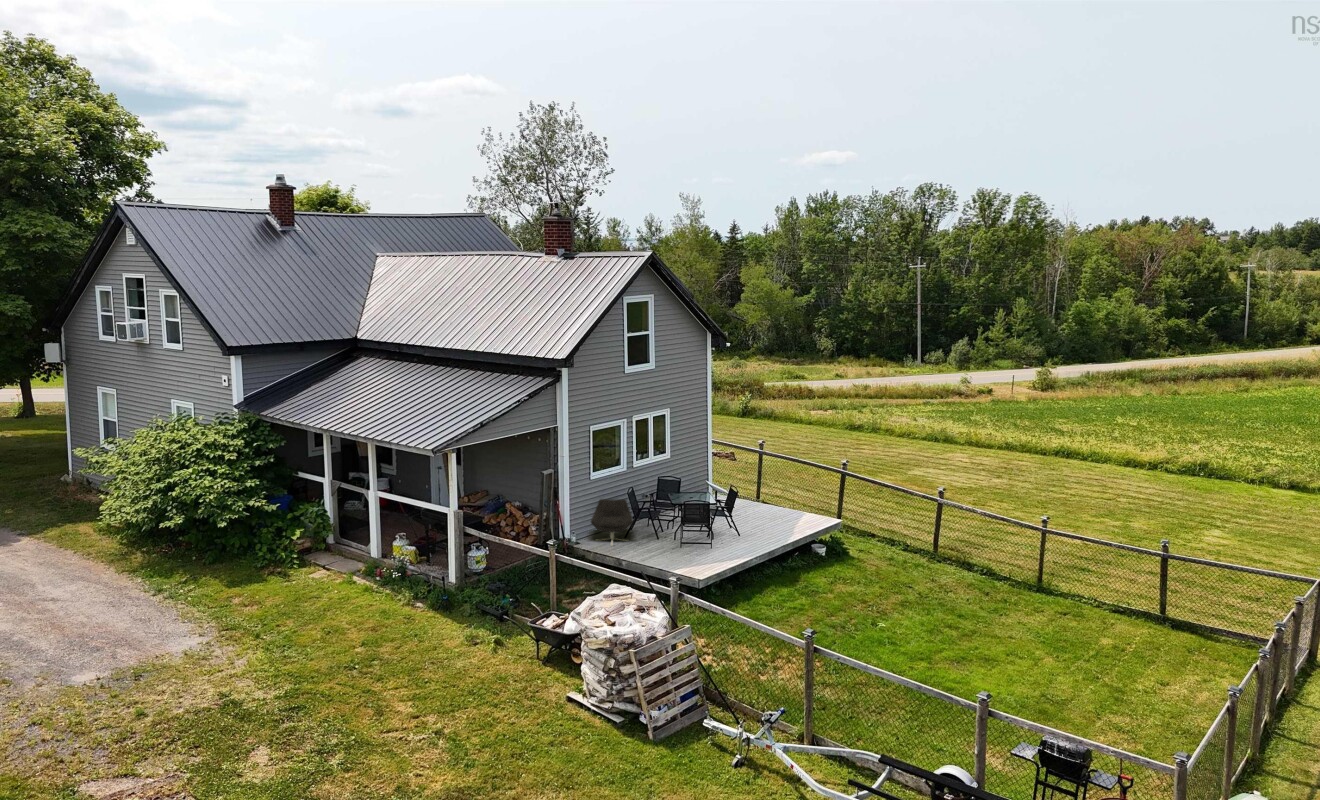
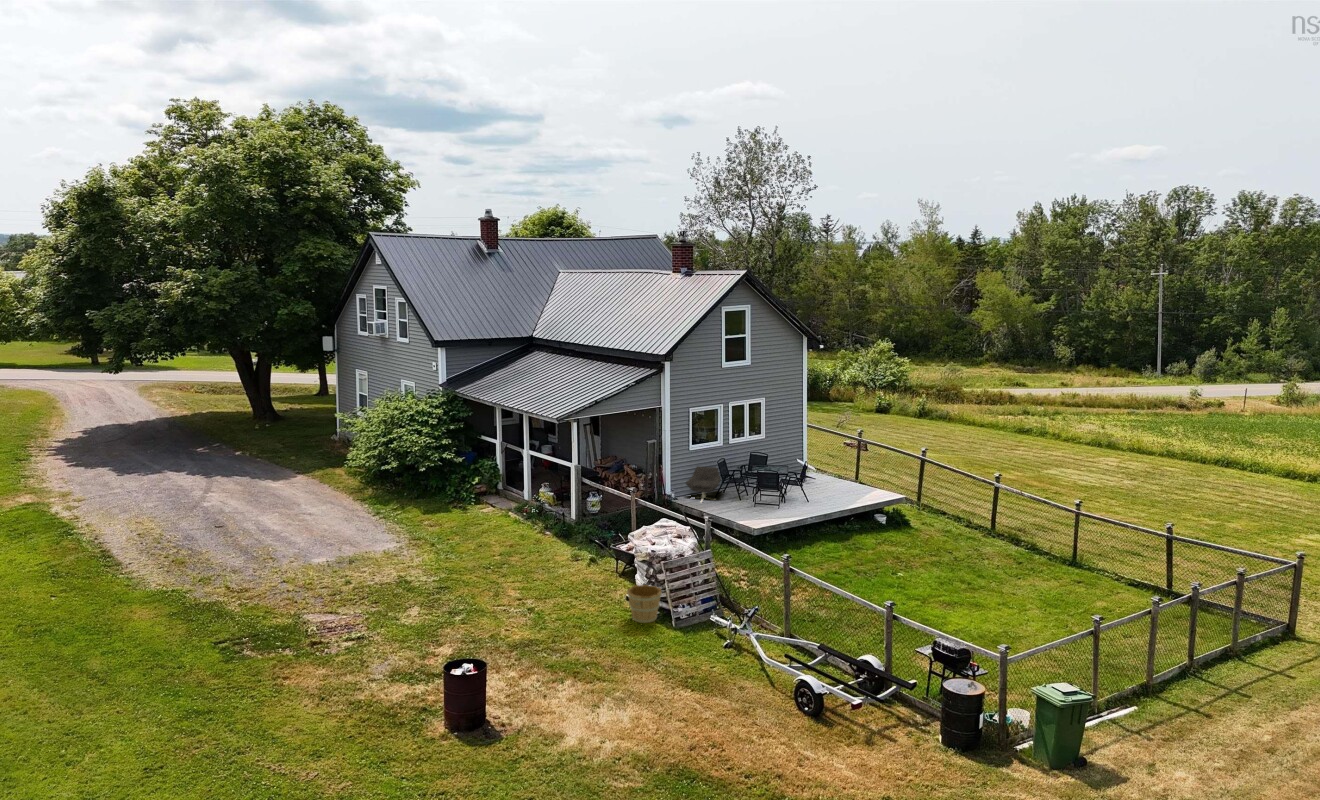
wooden bucket: none [584,682,633,739] -> present [627,585,662,623]

